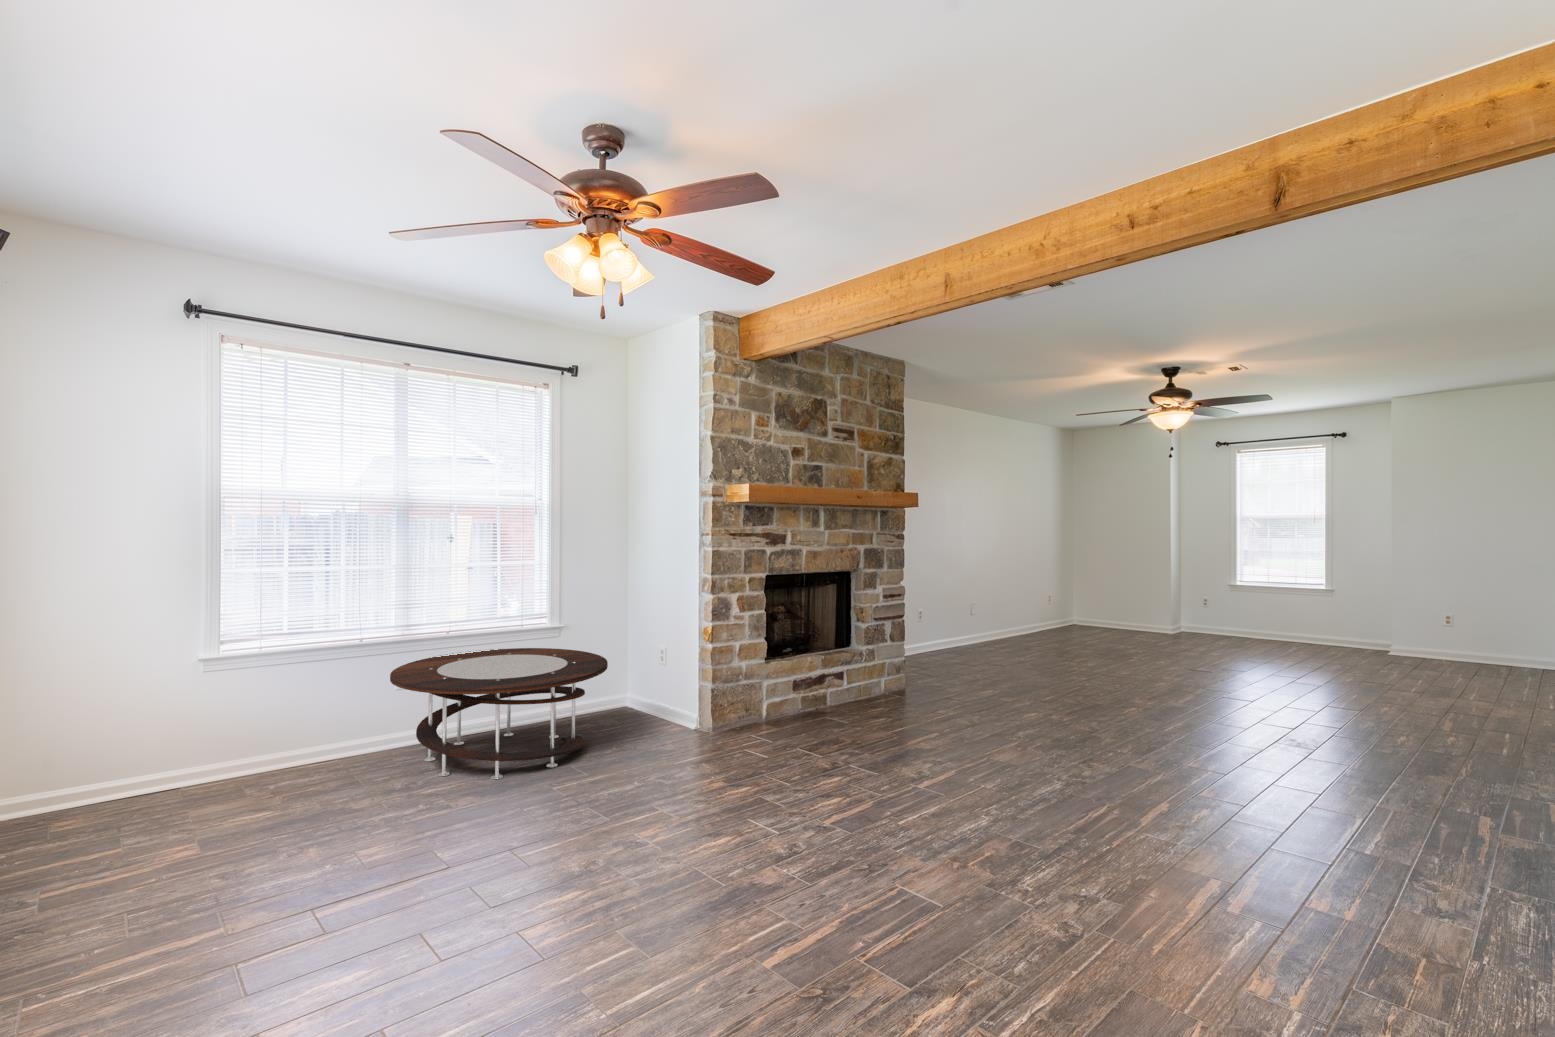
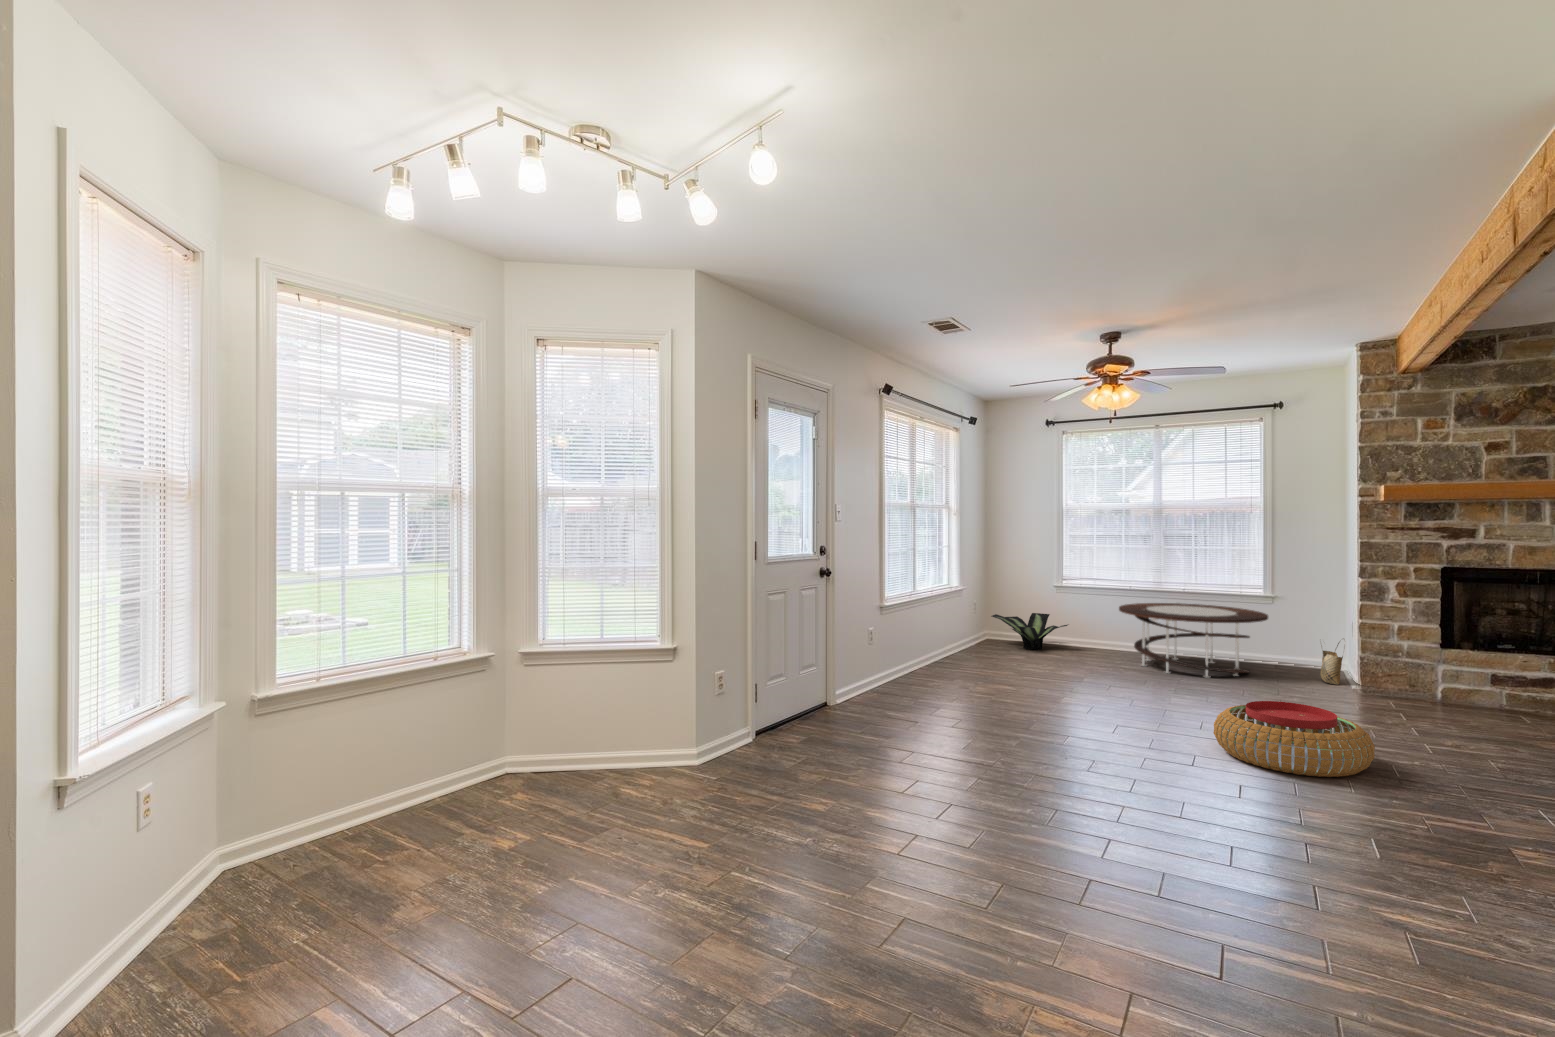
woven basket: none [644,669,678,728] -> present [1320,642,1343,685]
potted plant: none [68,716,275,810] -> present [991,613,1067,650]
pouf: none [811,799,1019,943] -> present [1214,701,1375,777]

